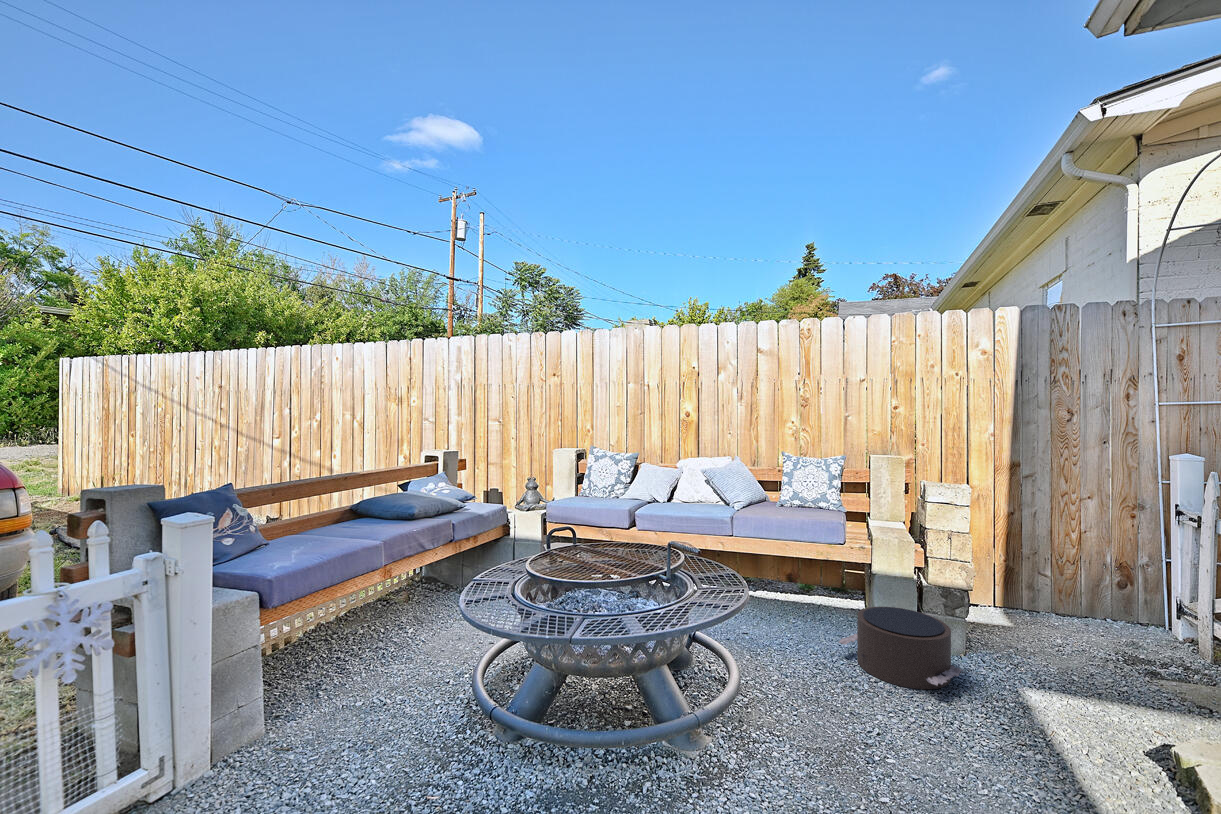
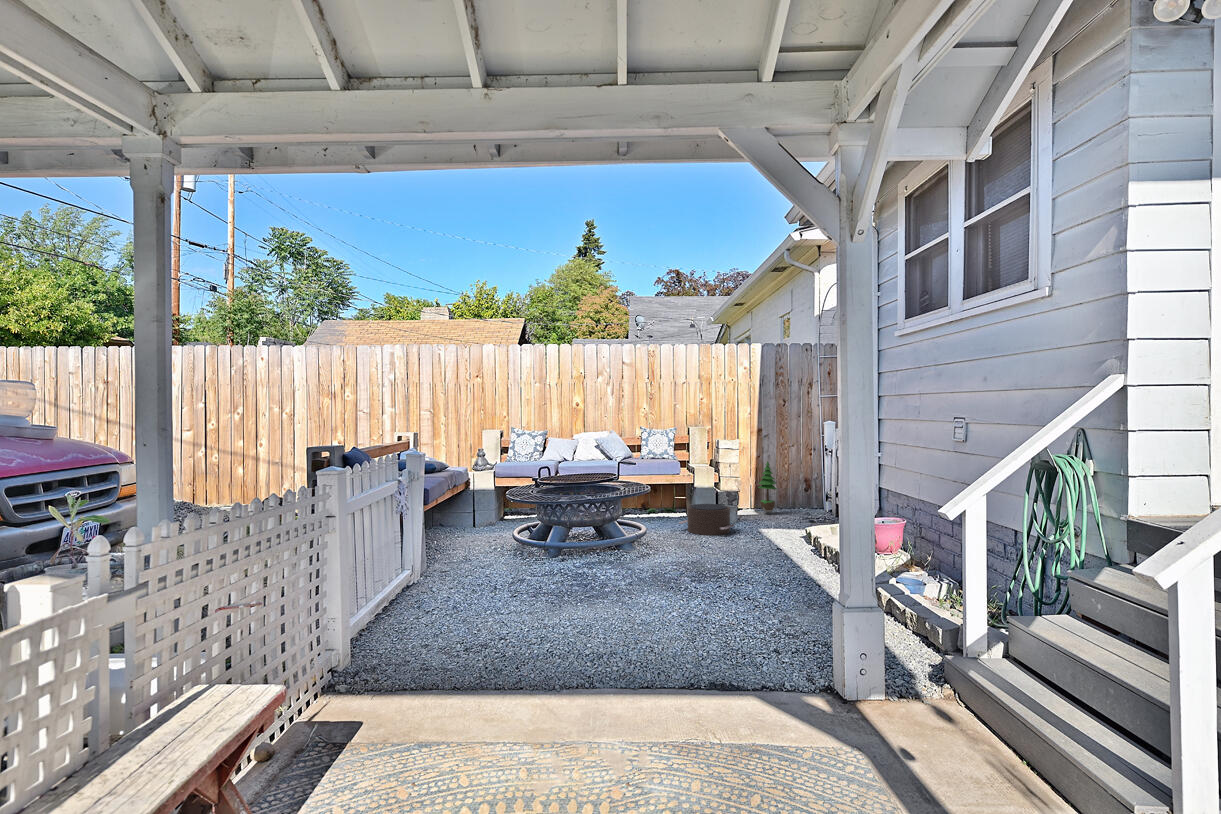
potted tree: none [1008,525,1053,624] -> present [758,461,777,514]

